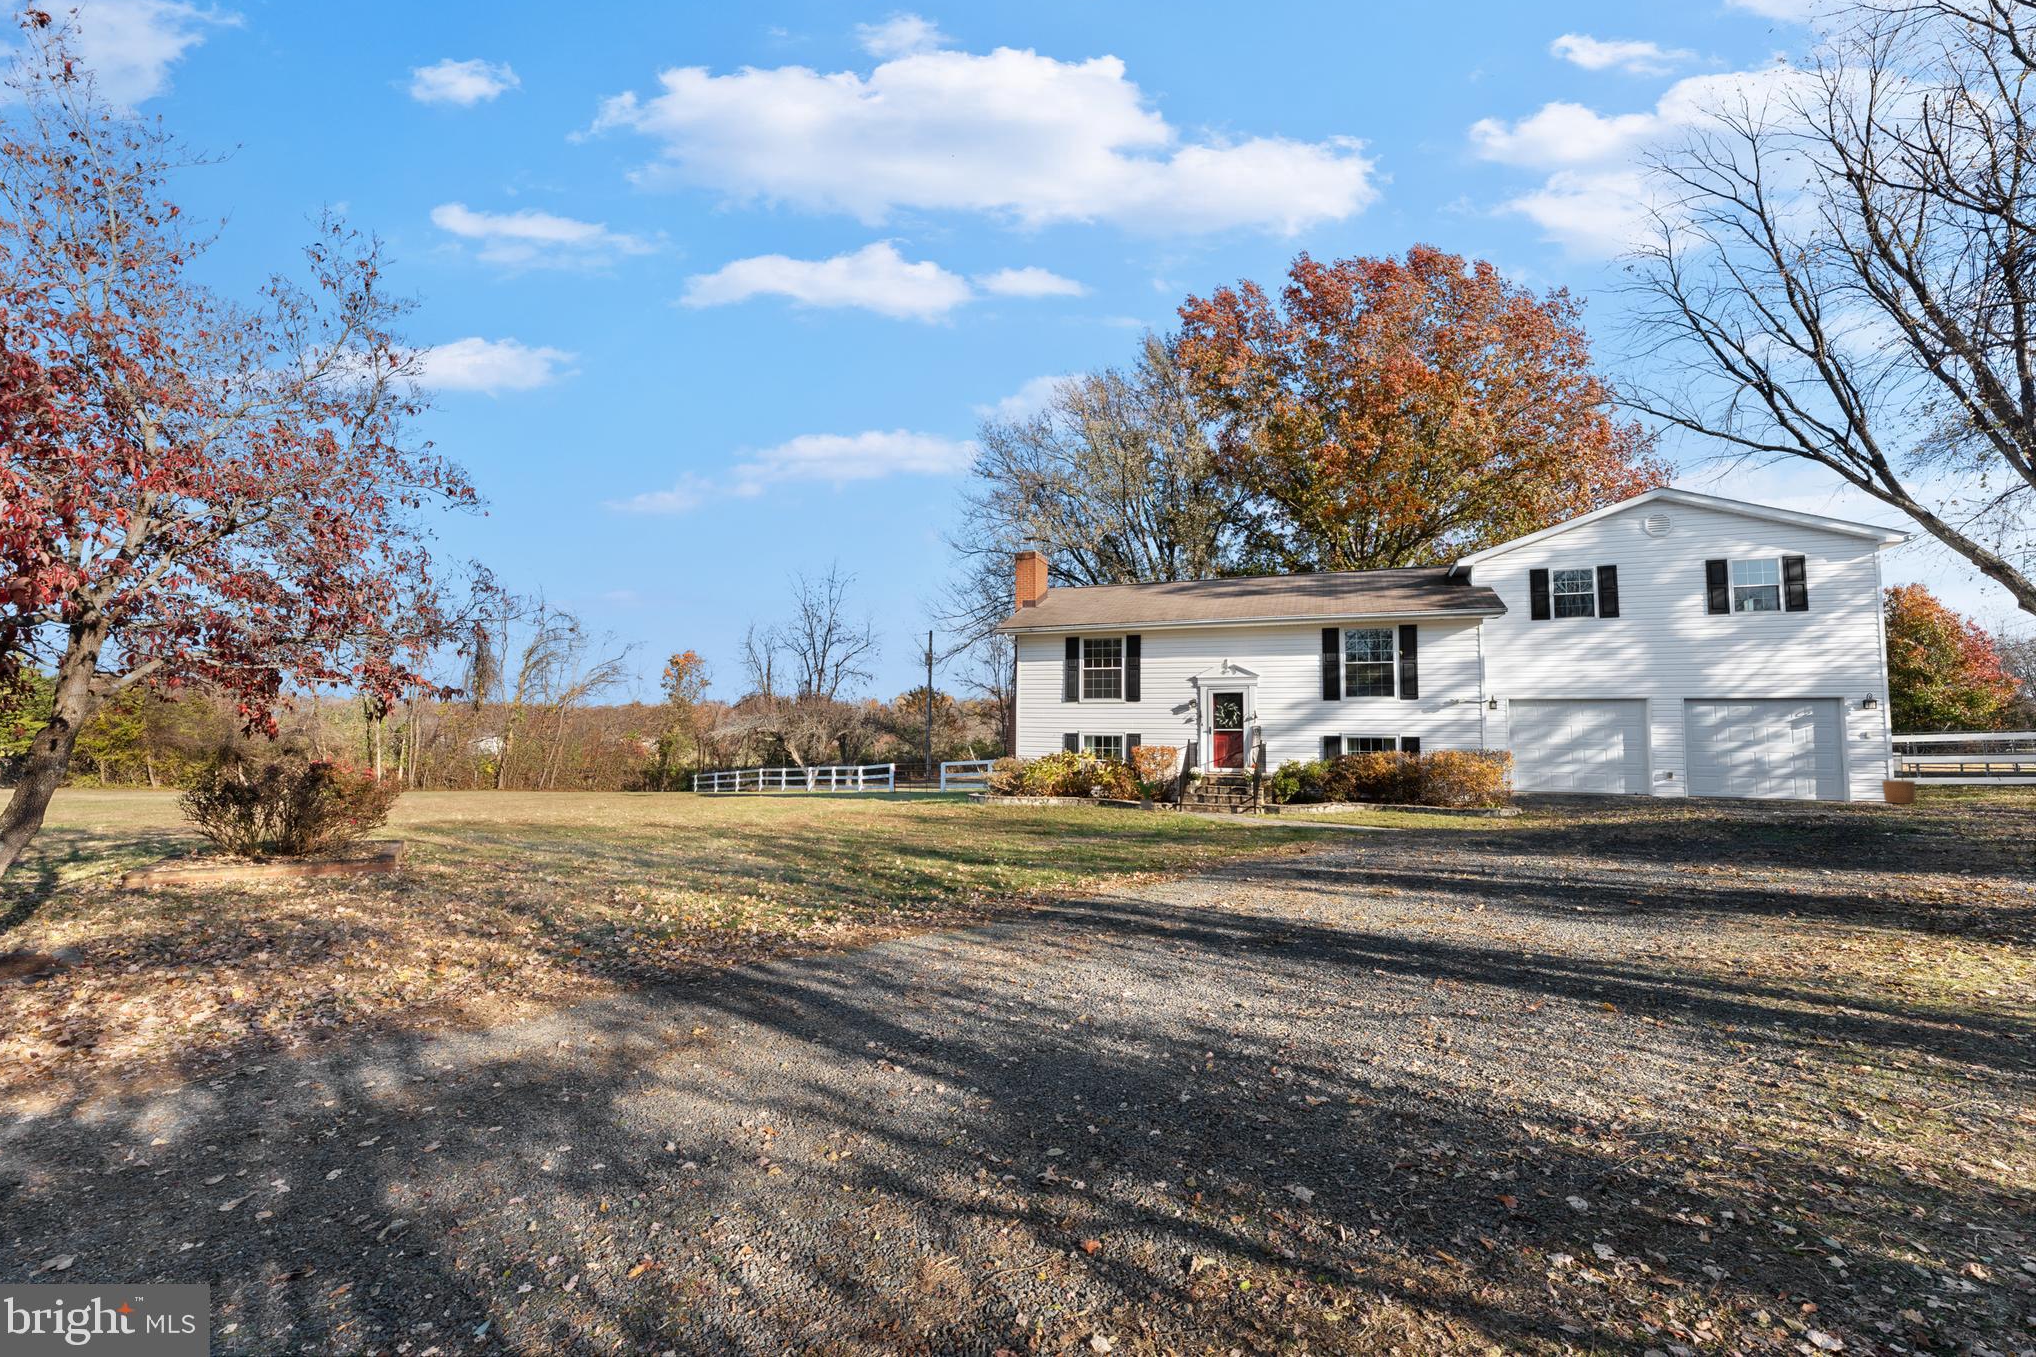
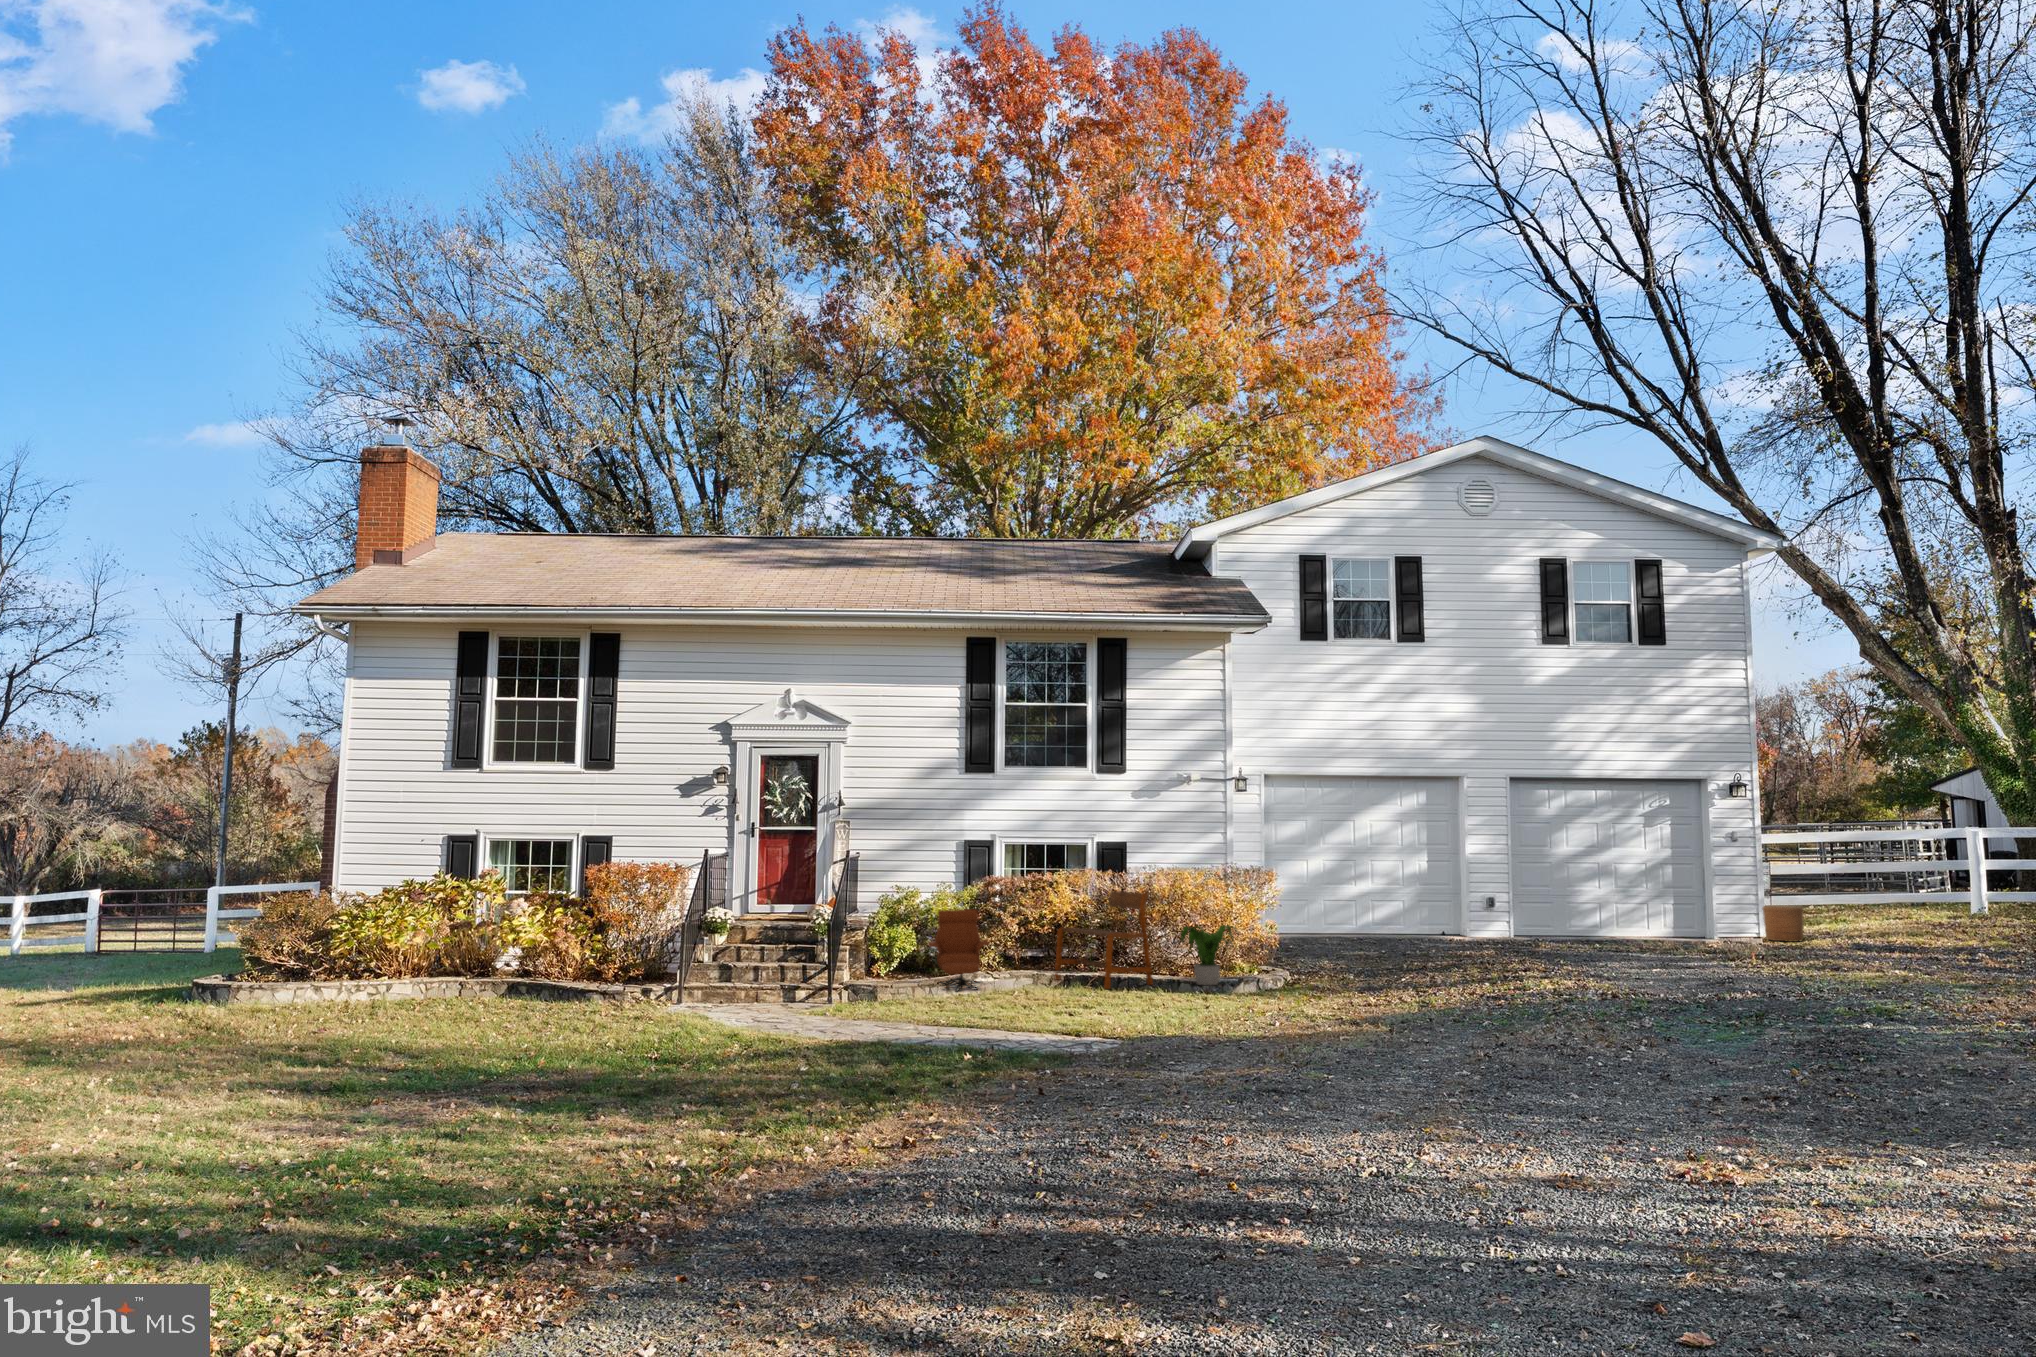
bench: none [1377,761,1434,811] -> present [1055,891,1153,989]
lounge chair: none [1306,770,1340,810] -> present [928,909,989,991]
potted plant: present [1133,781,1158,810] -> present [1180,925,1239,985]

